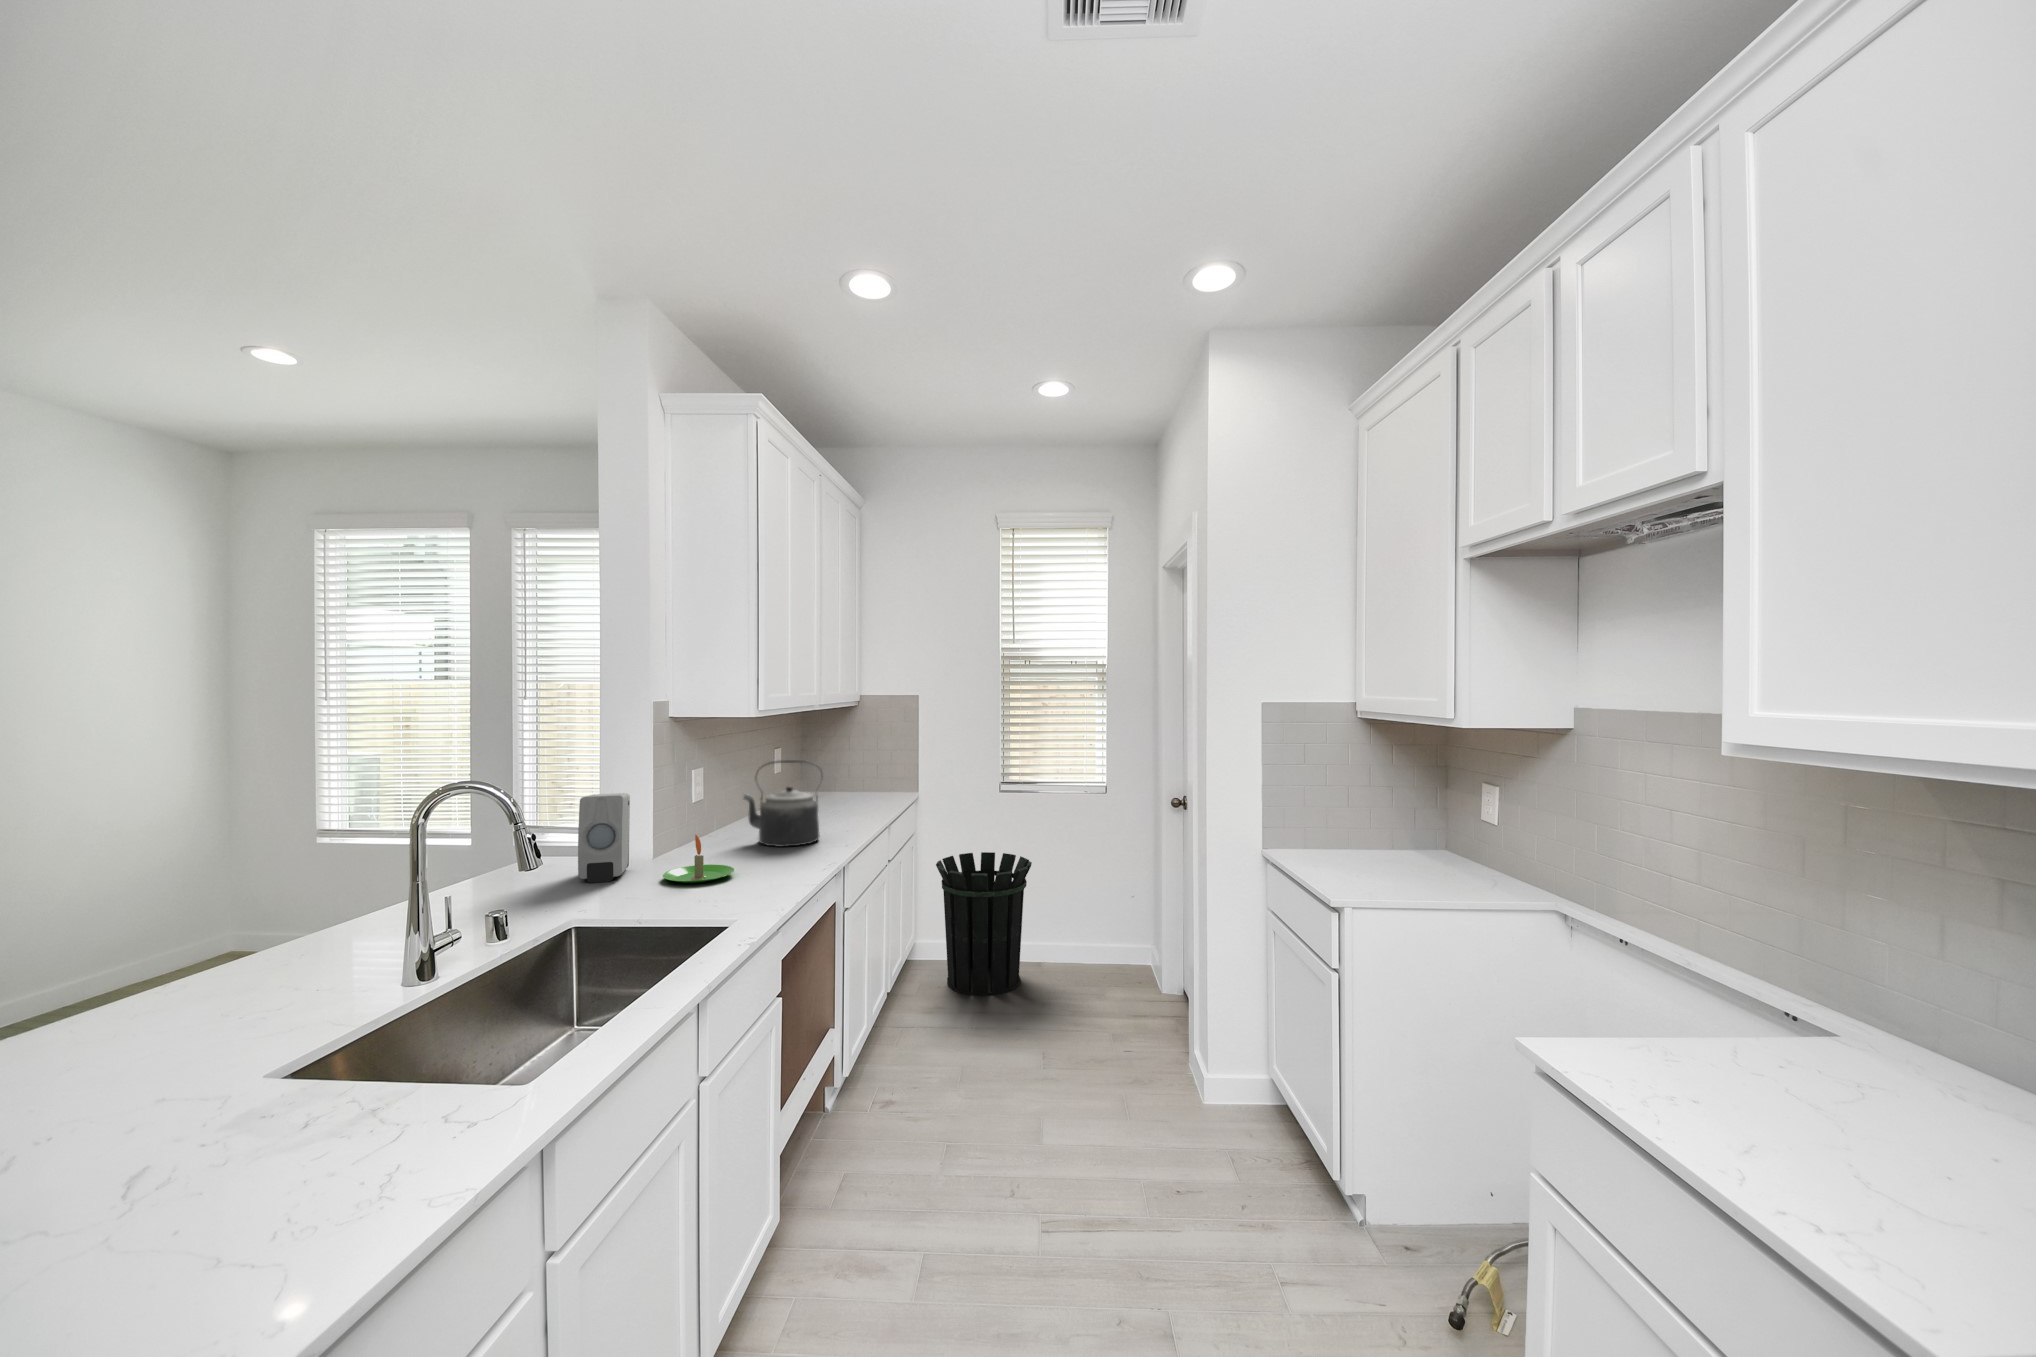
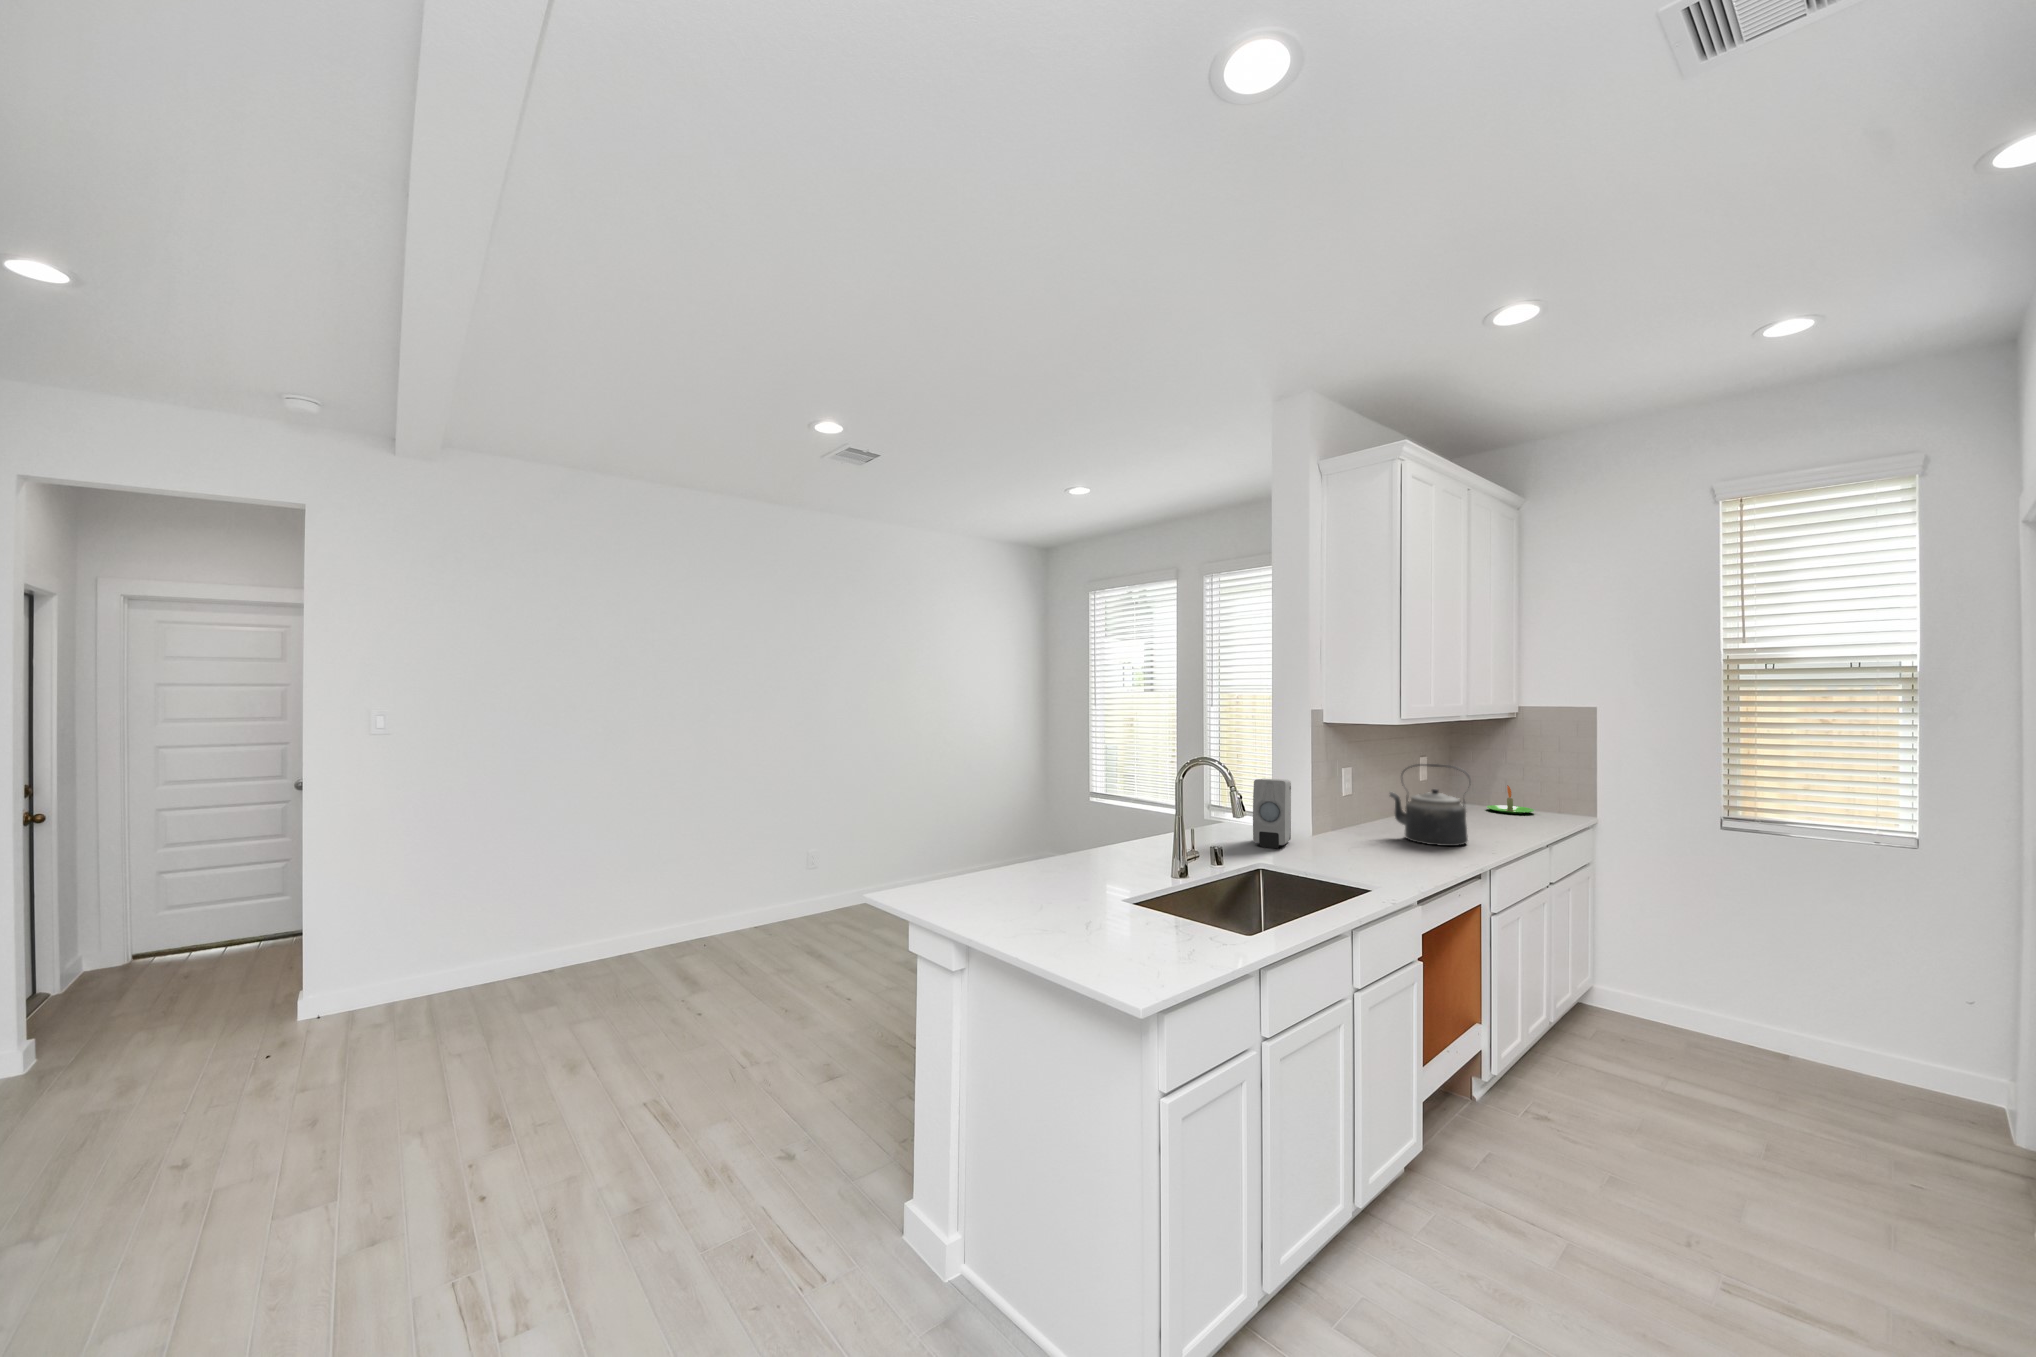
candle: present [663,835,734,883] -> present [1487,785,1534,814]
waste bin: present [936,852,1032,996] -> none [1621,890,1775,1069]

